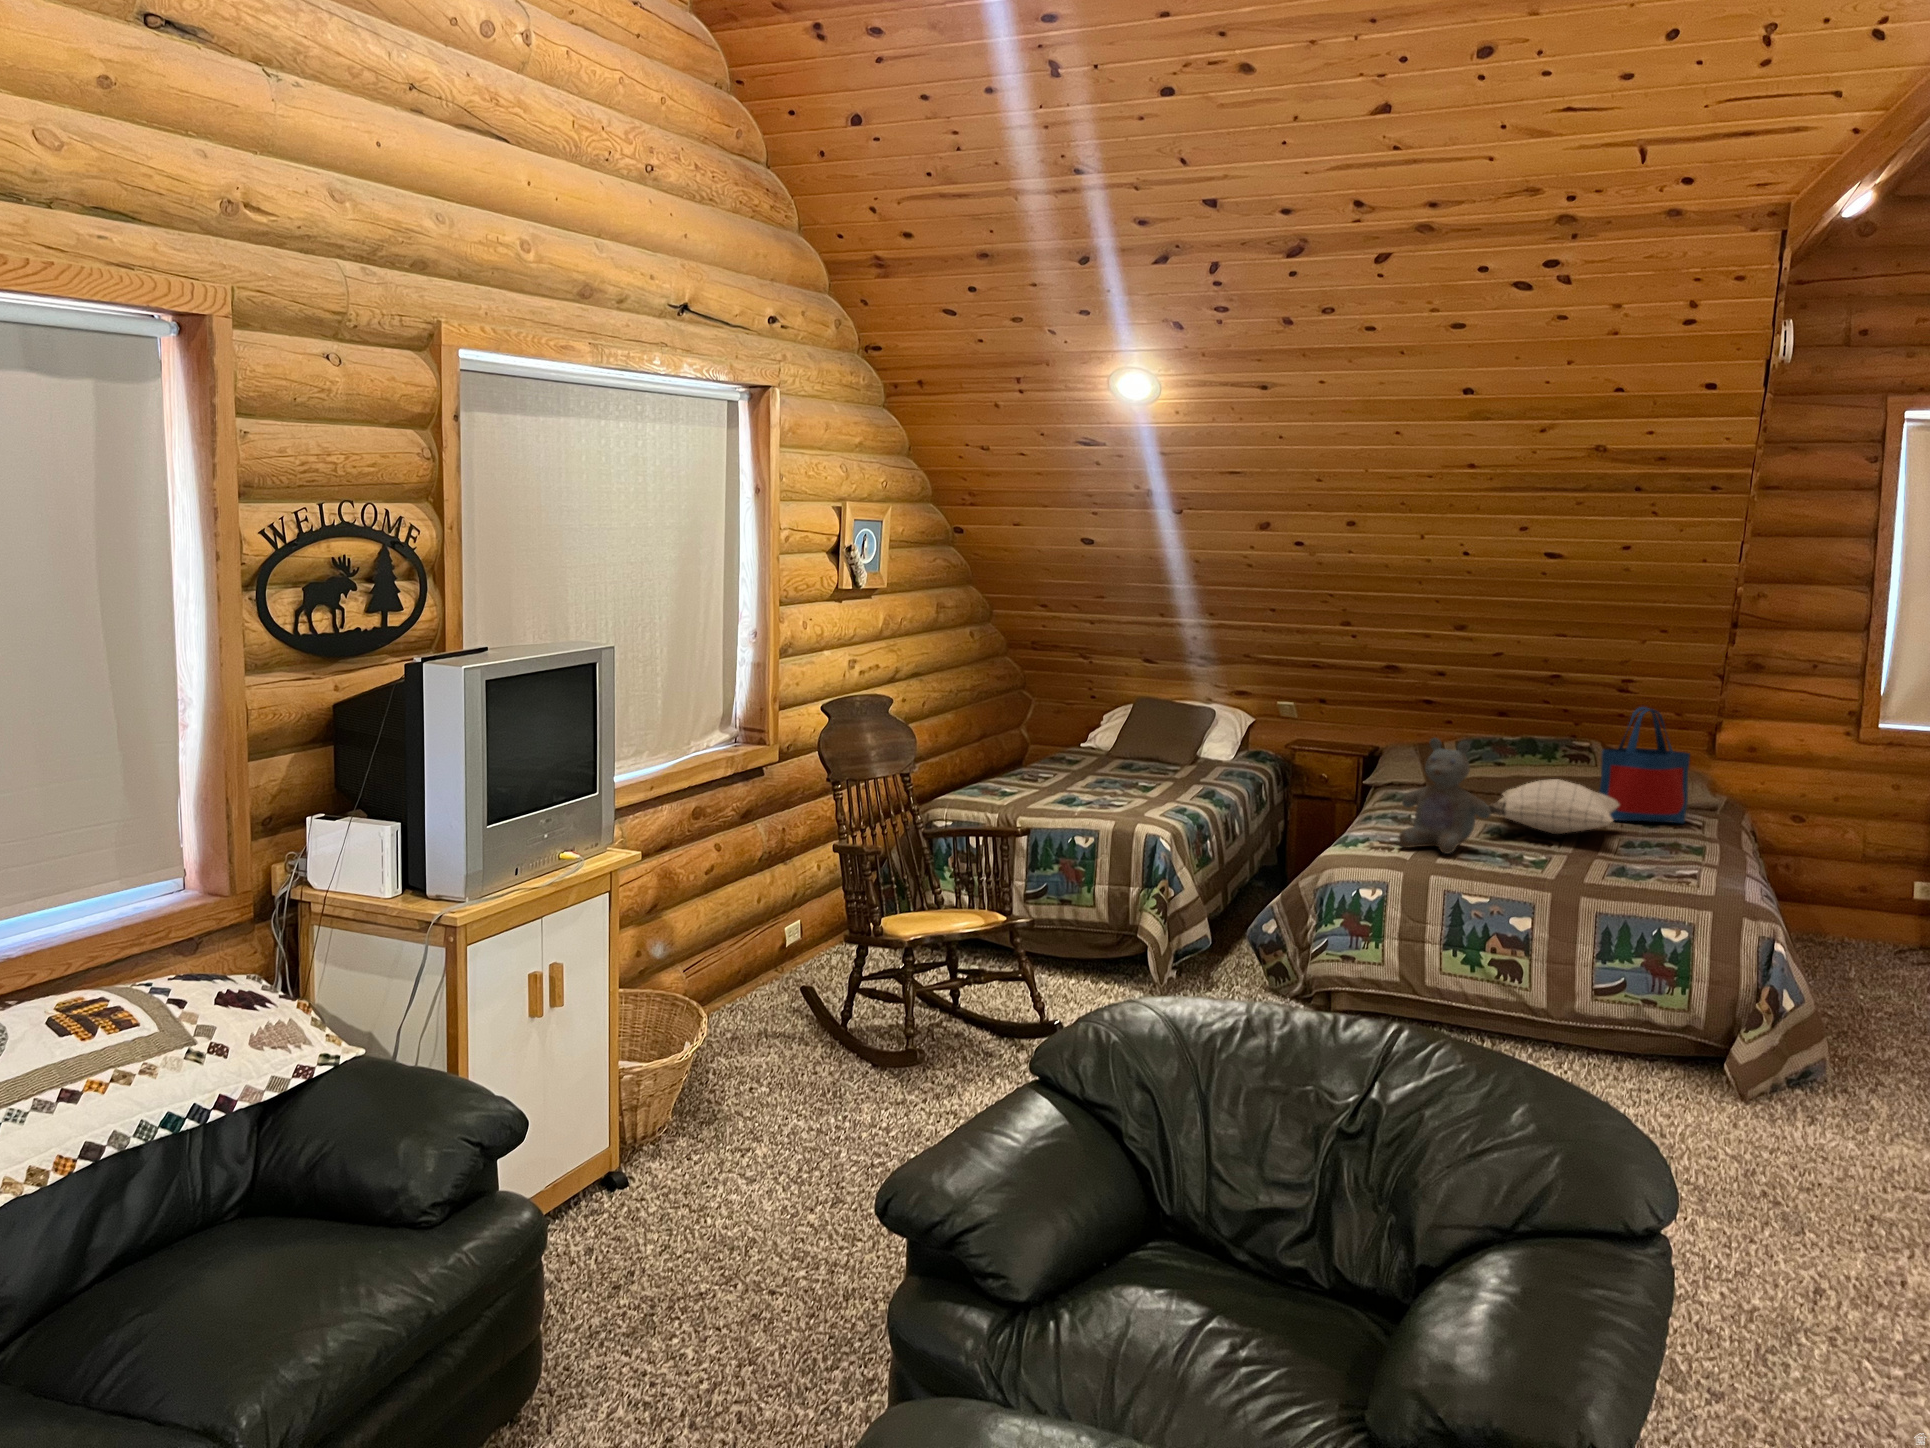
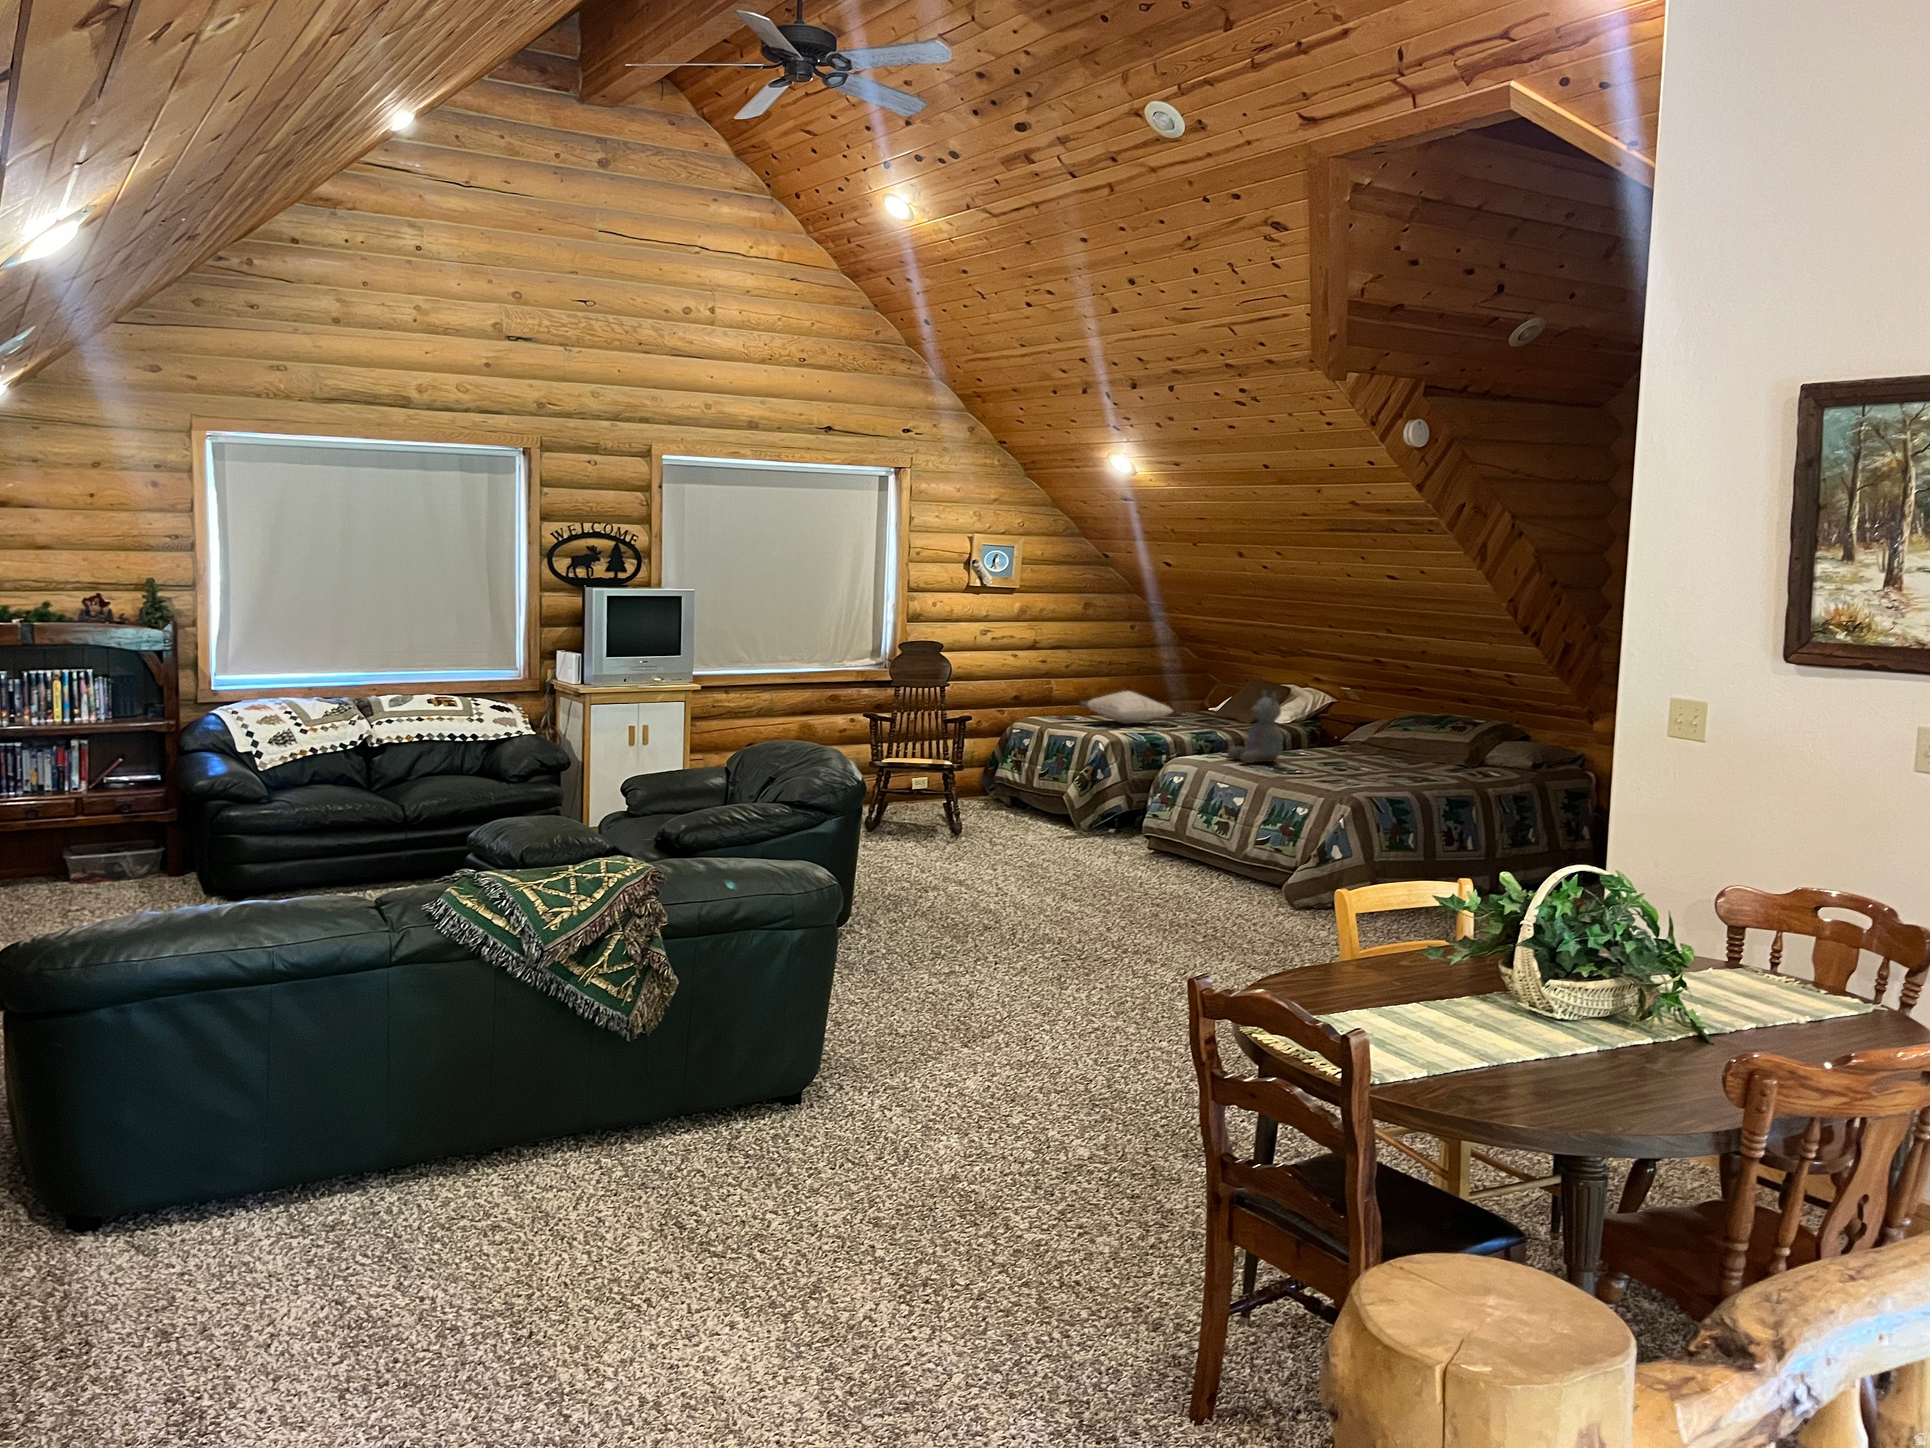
tote bag: present [1599,707,1690,824] -> none [1440,688,1506,774]
pillow: present [1488,779,1619,834] -> present [1078,691,1172,724]

